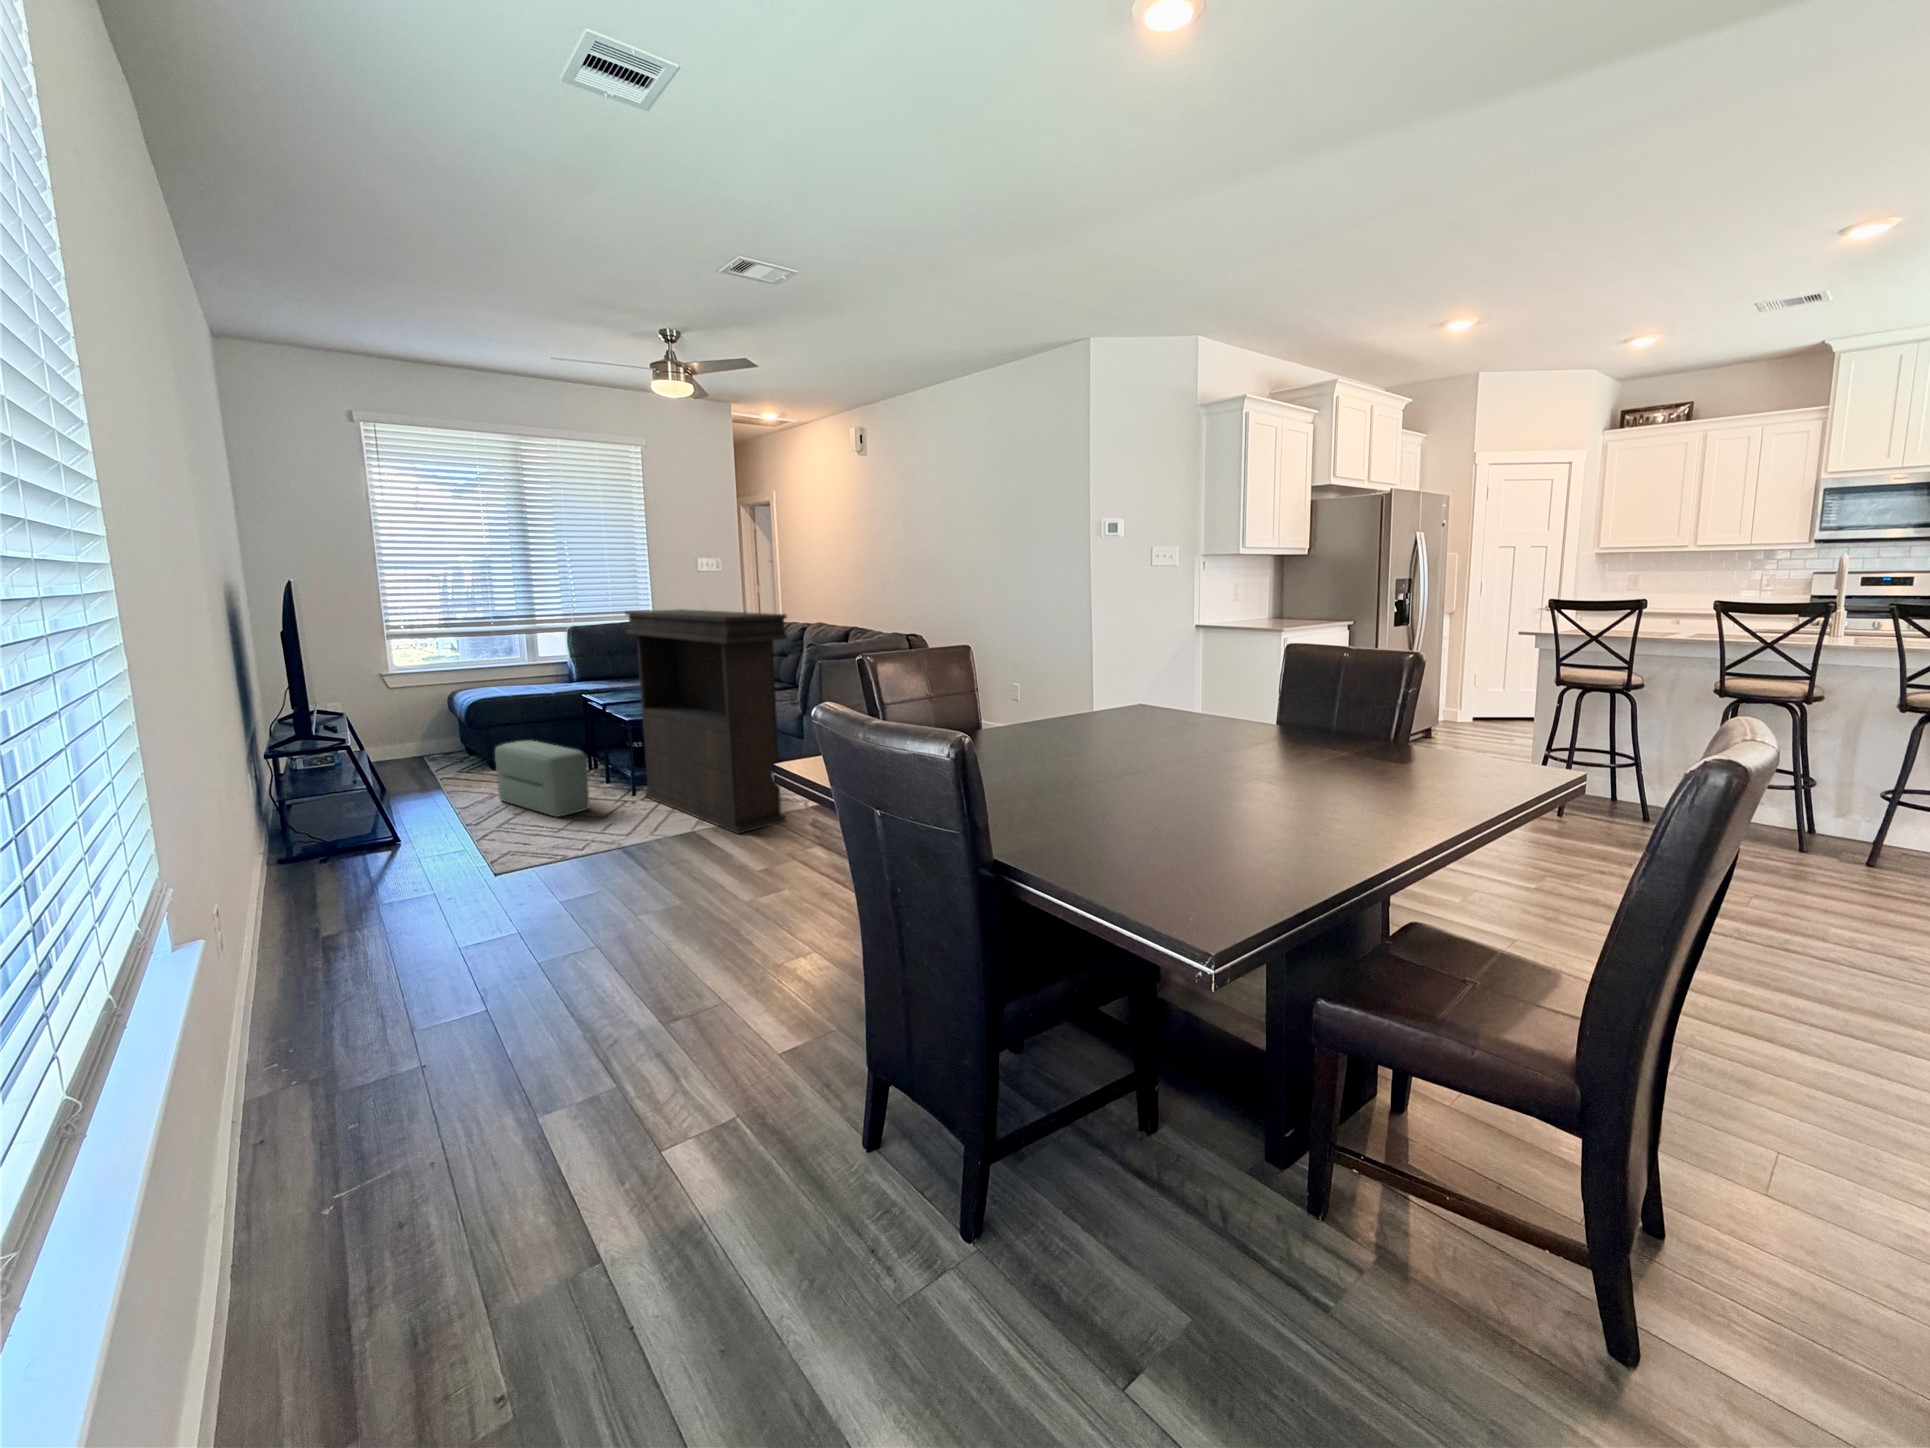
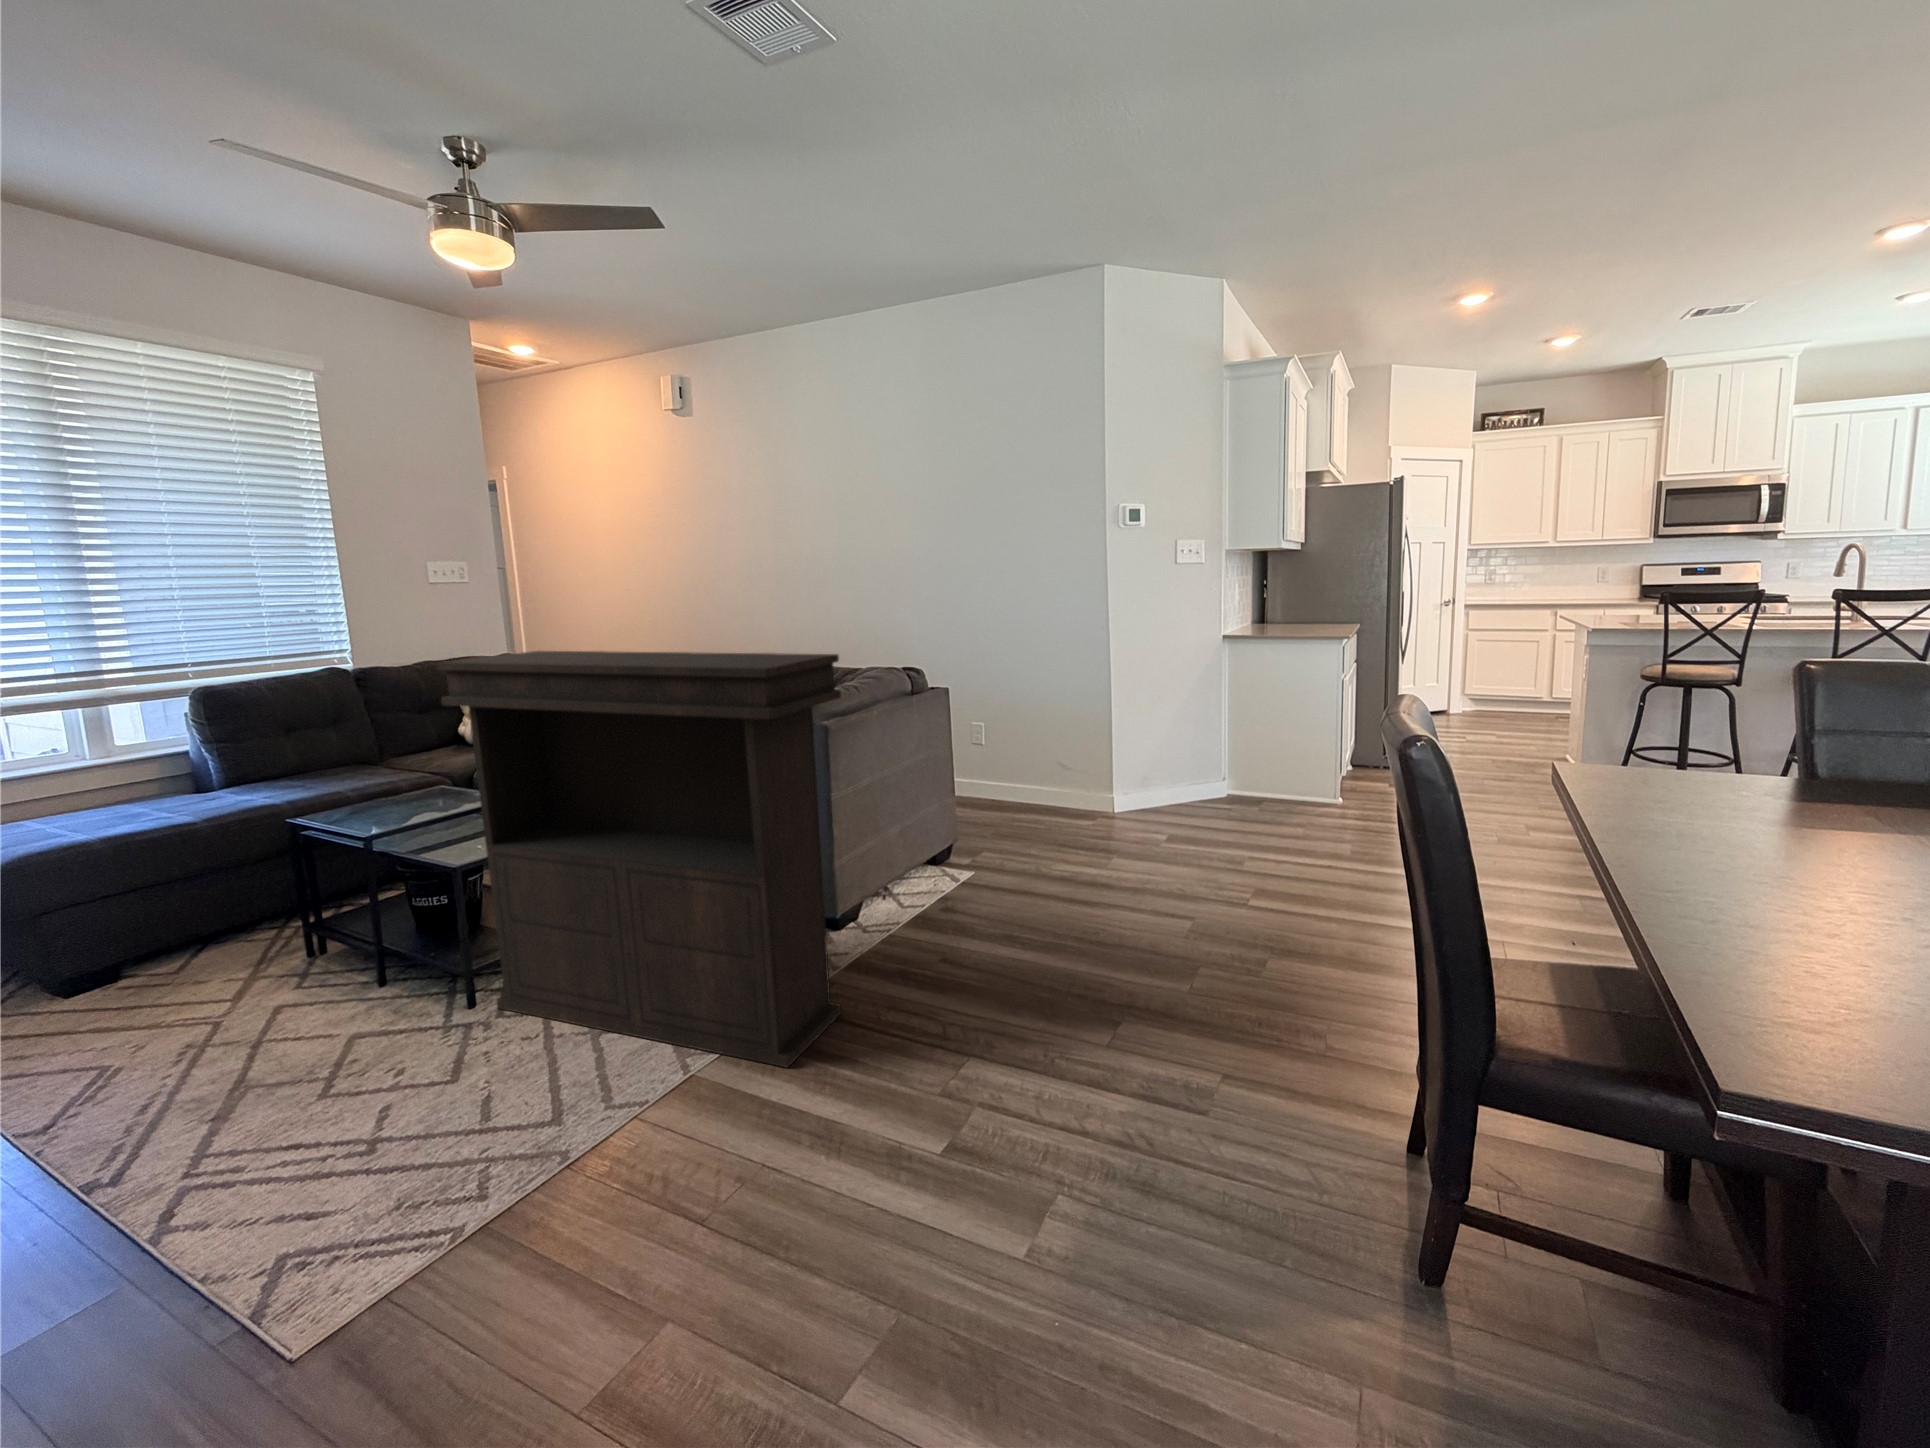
pouf: present [495,741,590,816] -> none [107,945,395,1113]

